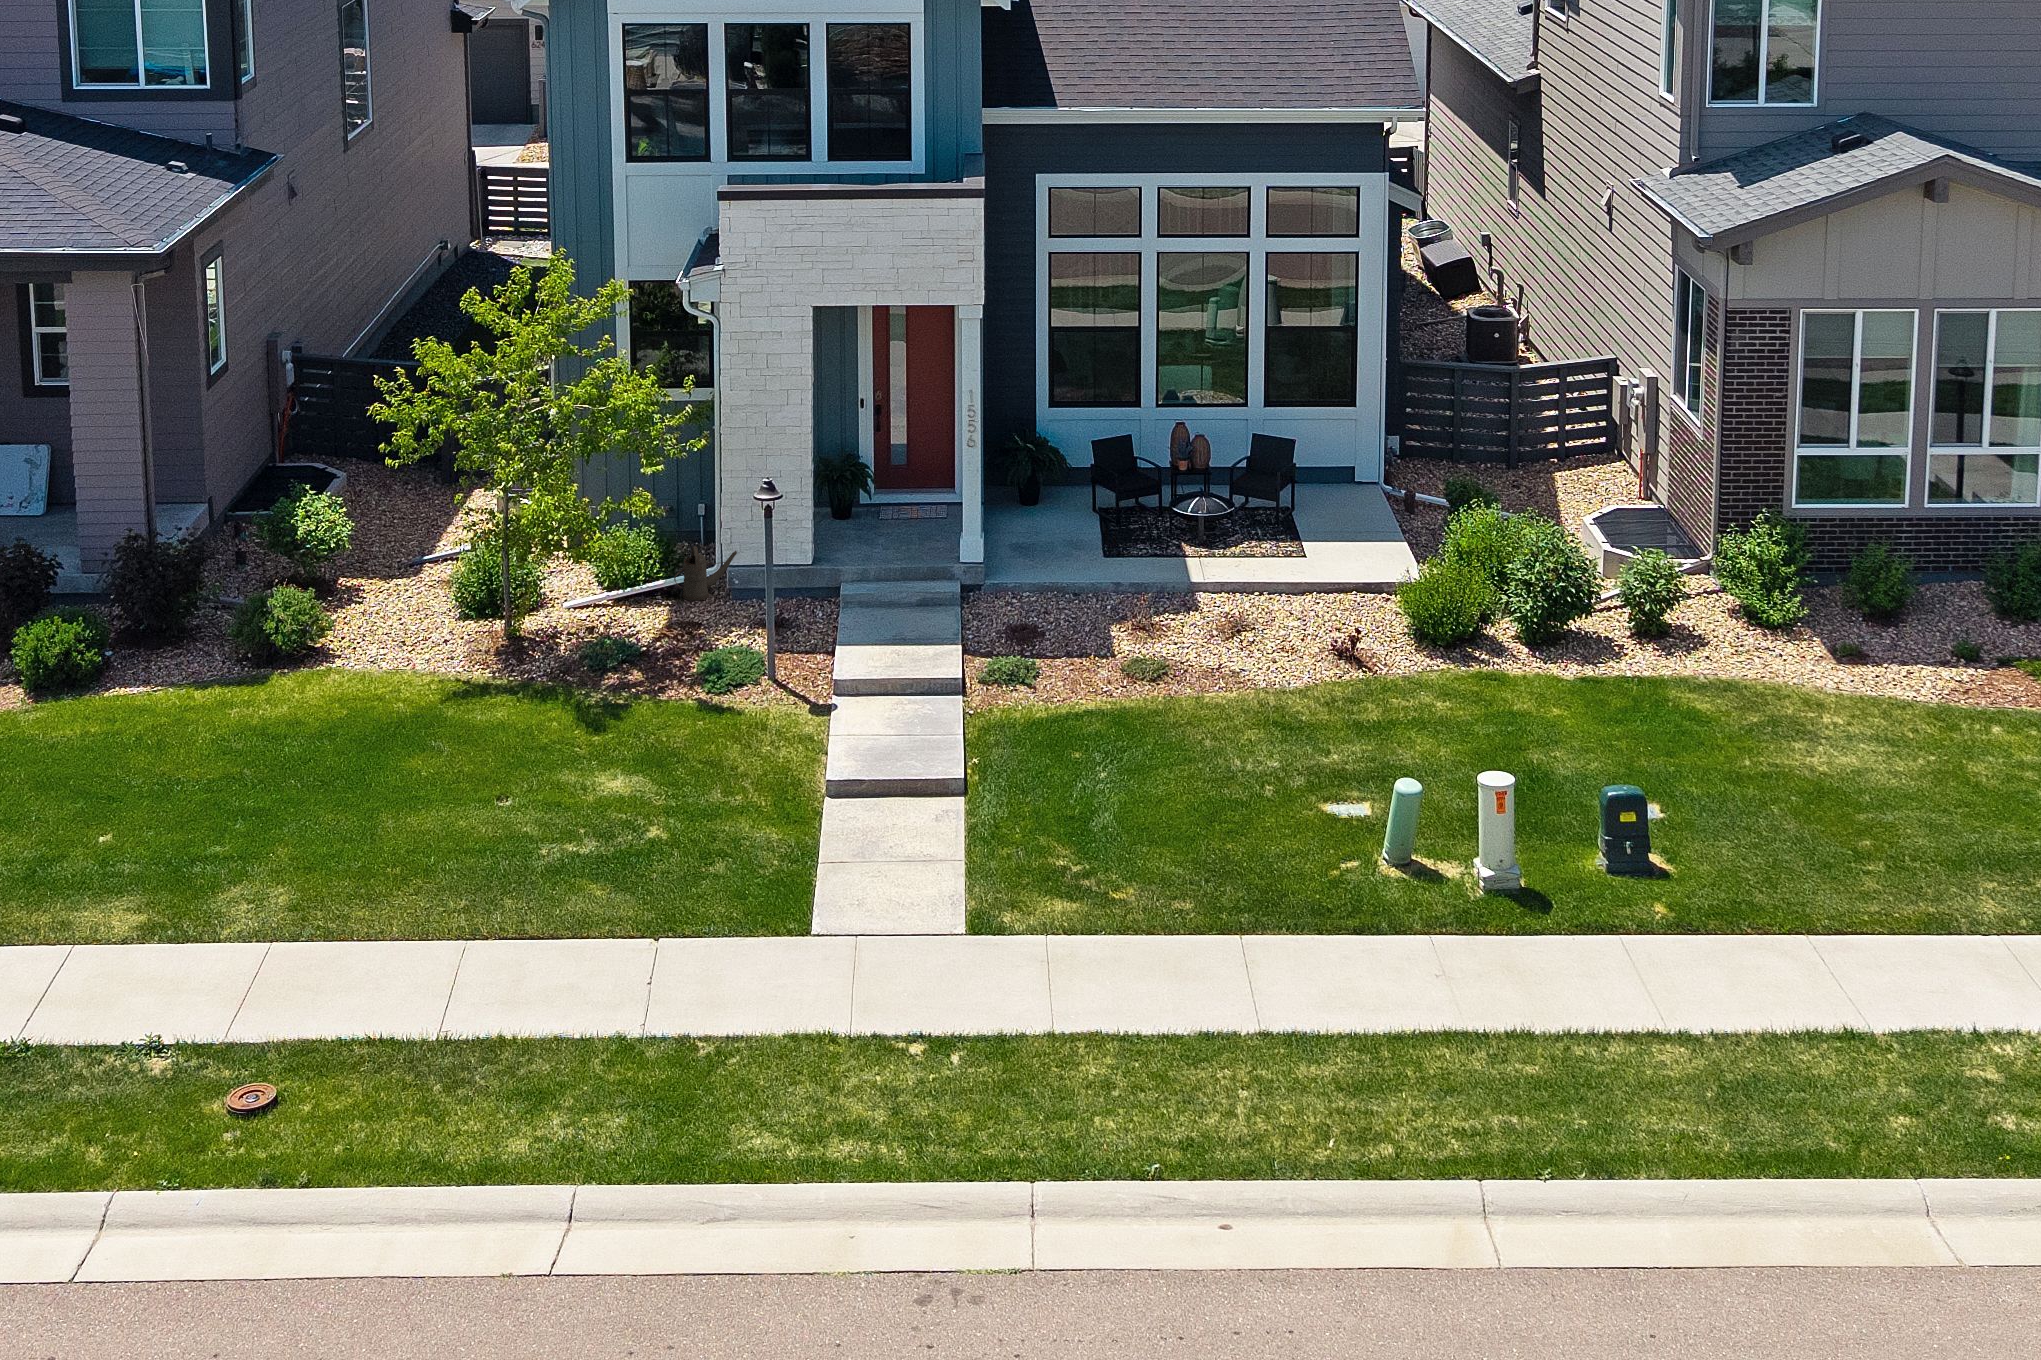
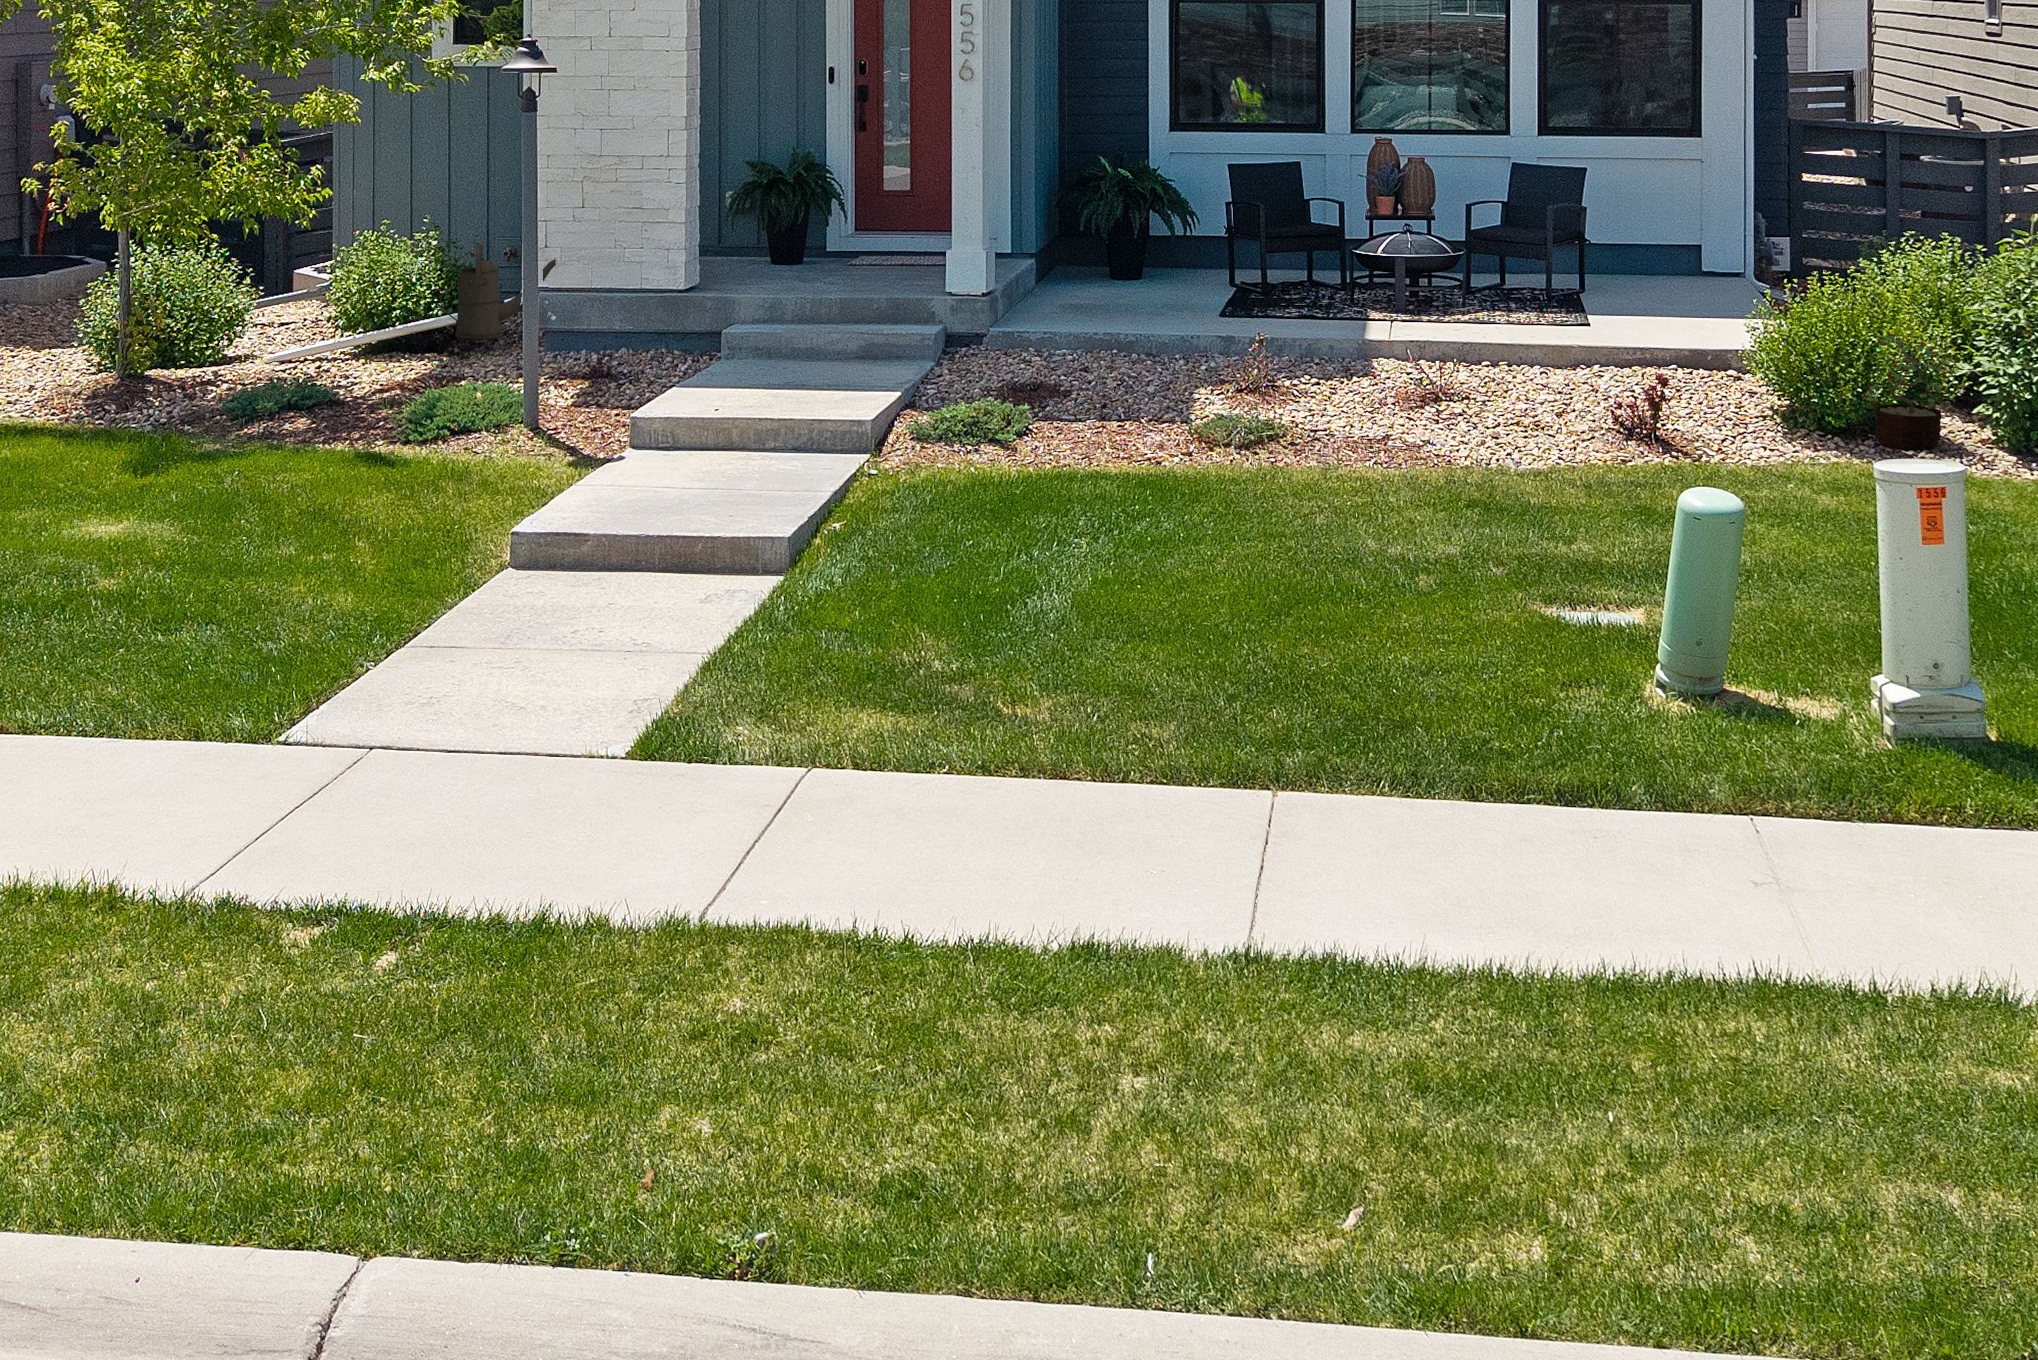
decorative plant: none [1457,602,1498,663] -> present [1863,332,1945,450]

